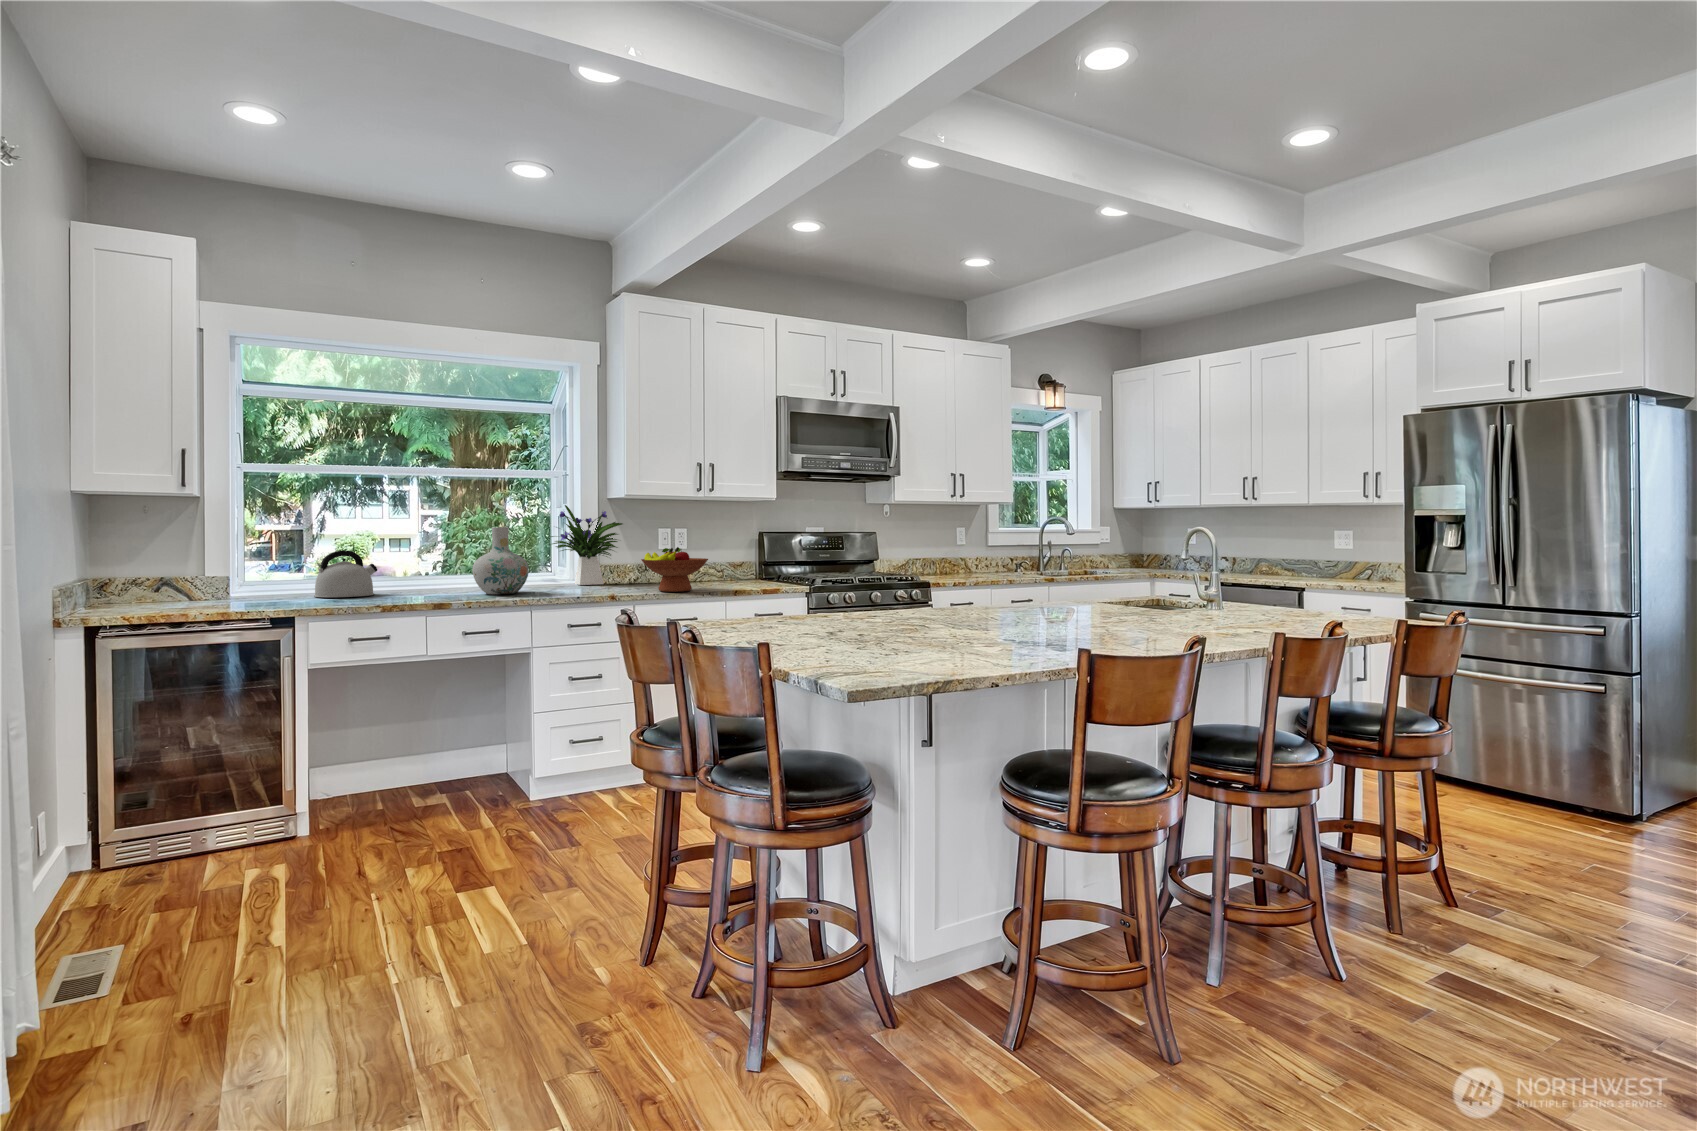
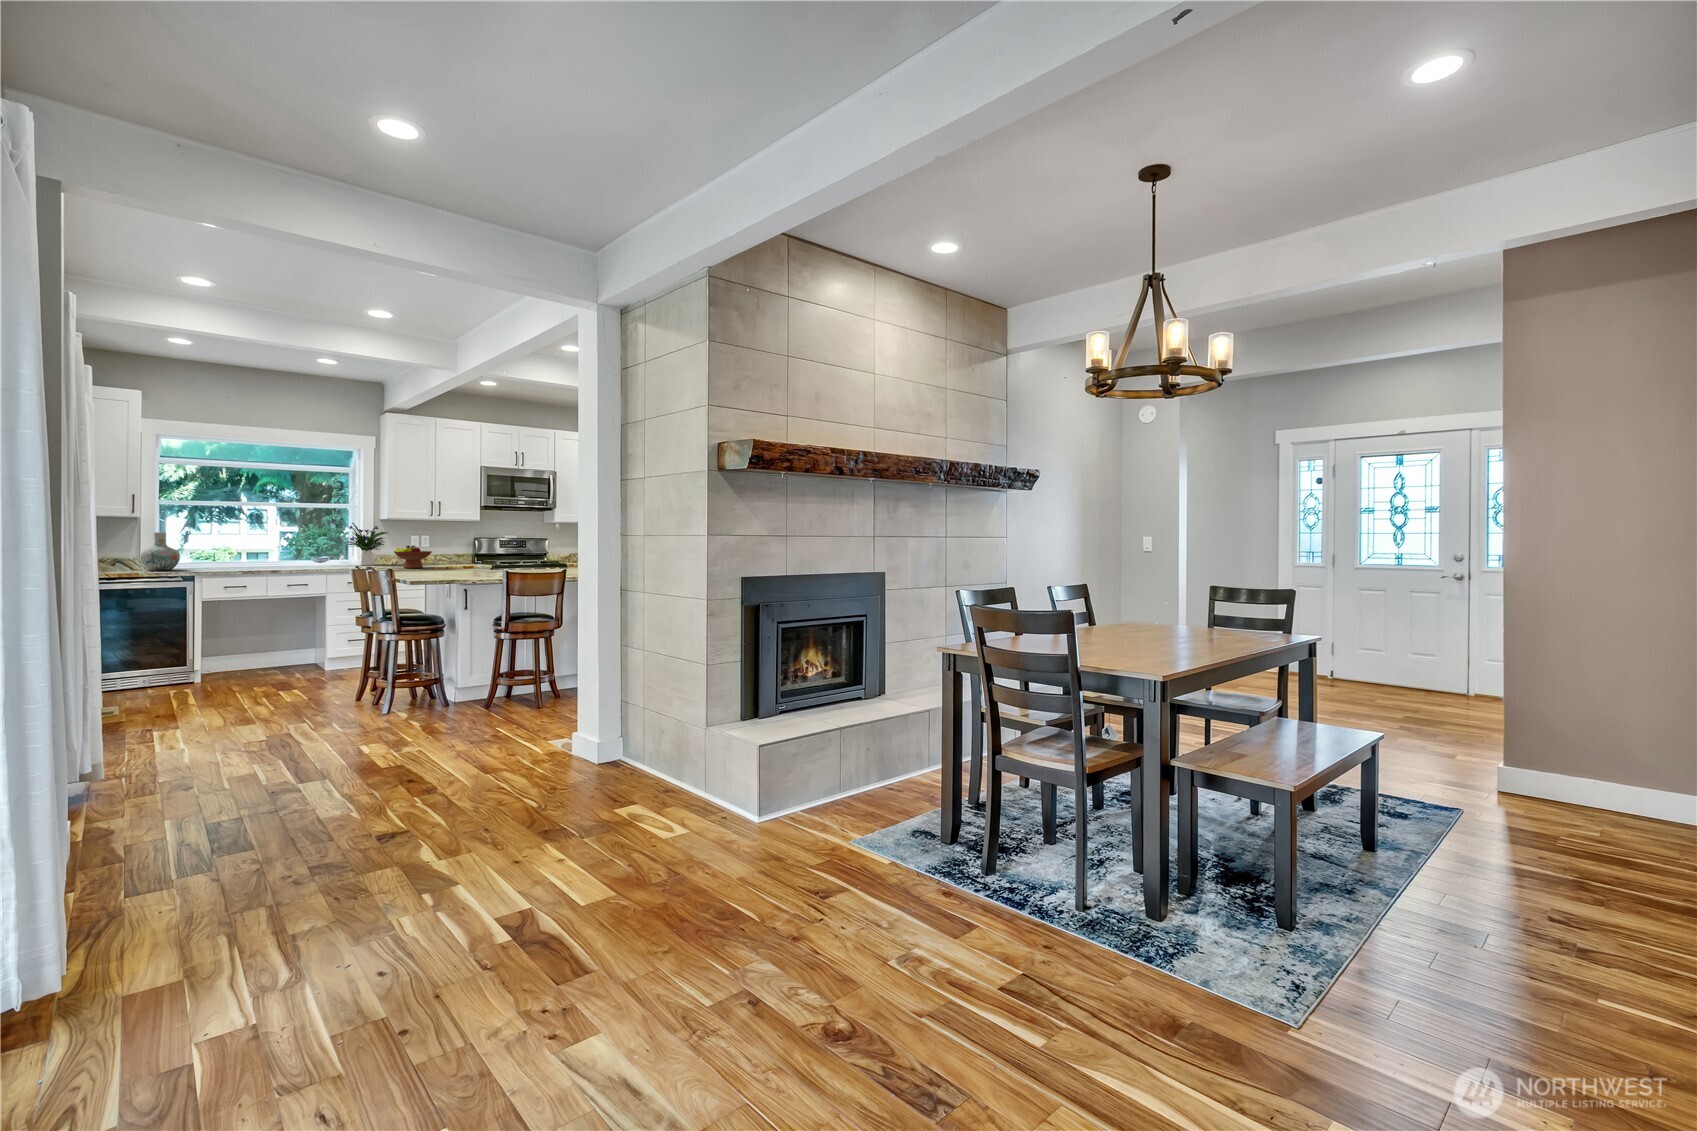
vase: present [473,527,529,594] -> present [141,532,180,570]
kettle: present [314,550,377,597] -> none [203,545,240,569]

